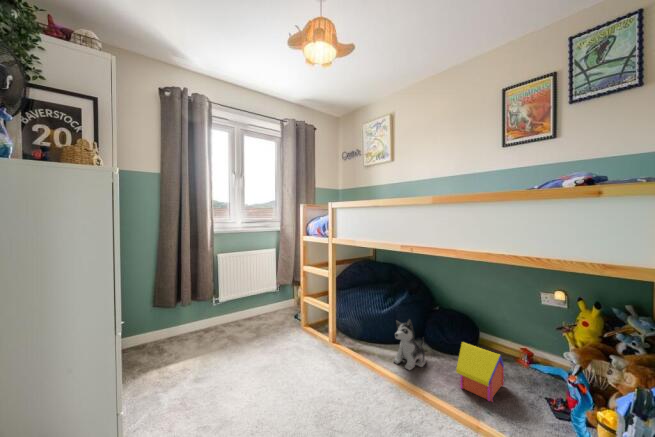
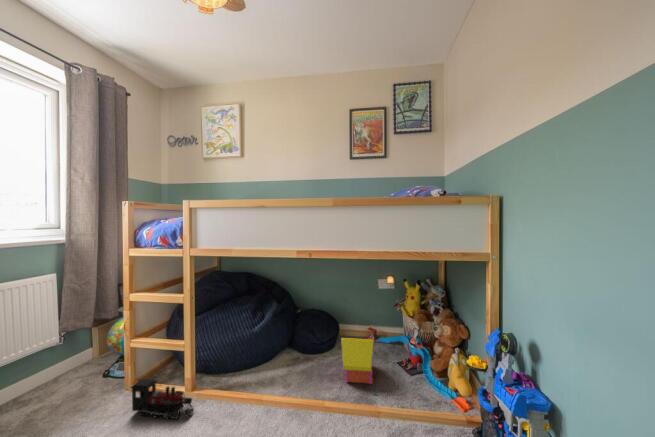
plush toy: present [393,320,426,370] -> none [275,330,306,386]
toy train: none [298,323,330,357] -> present [131,379,193,419]

